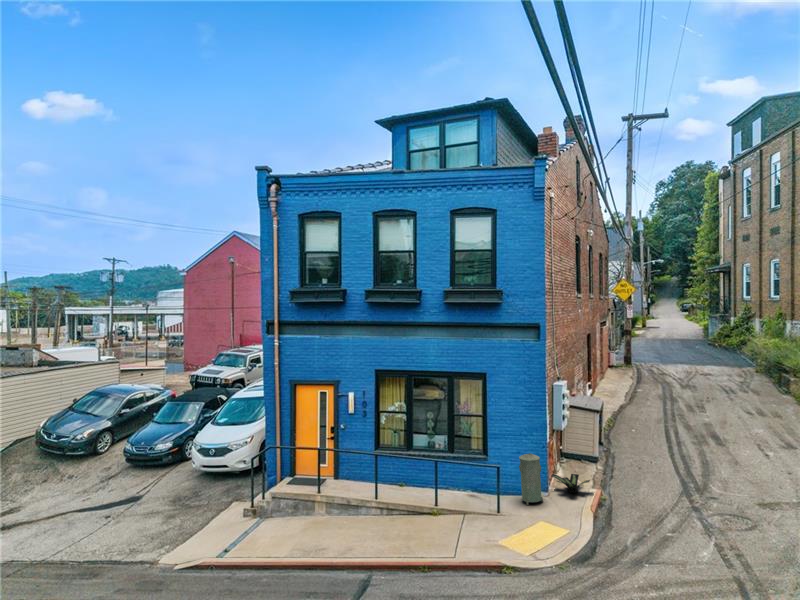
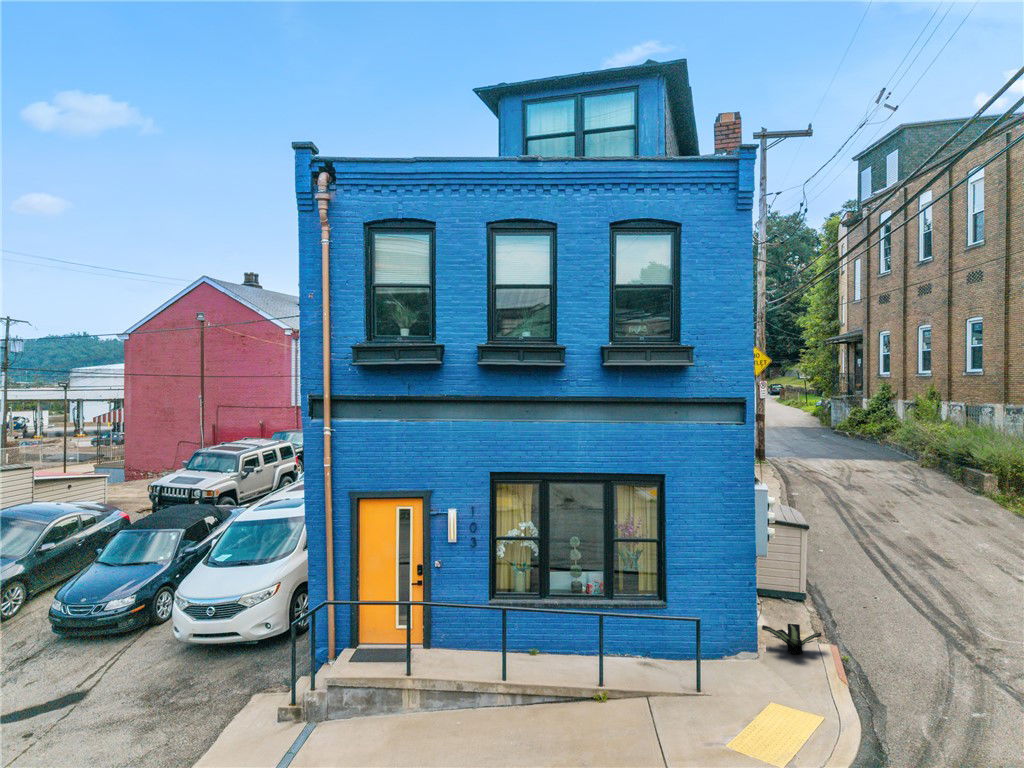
trash can: present [519,453,543,505] -> none [722,597,759,677]

